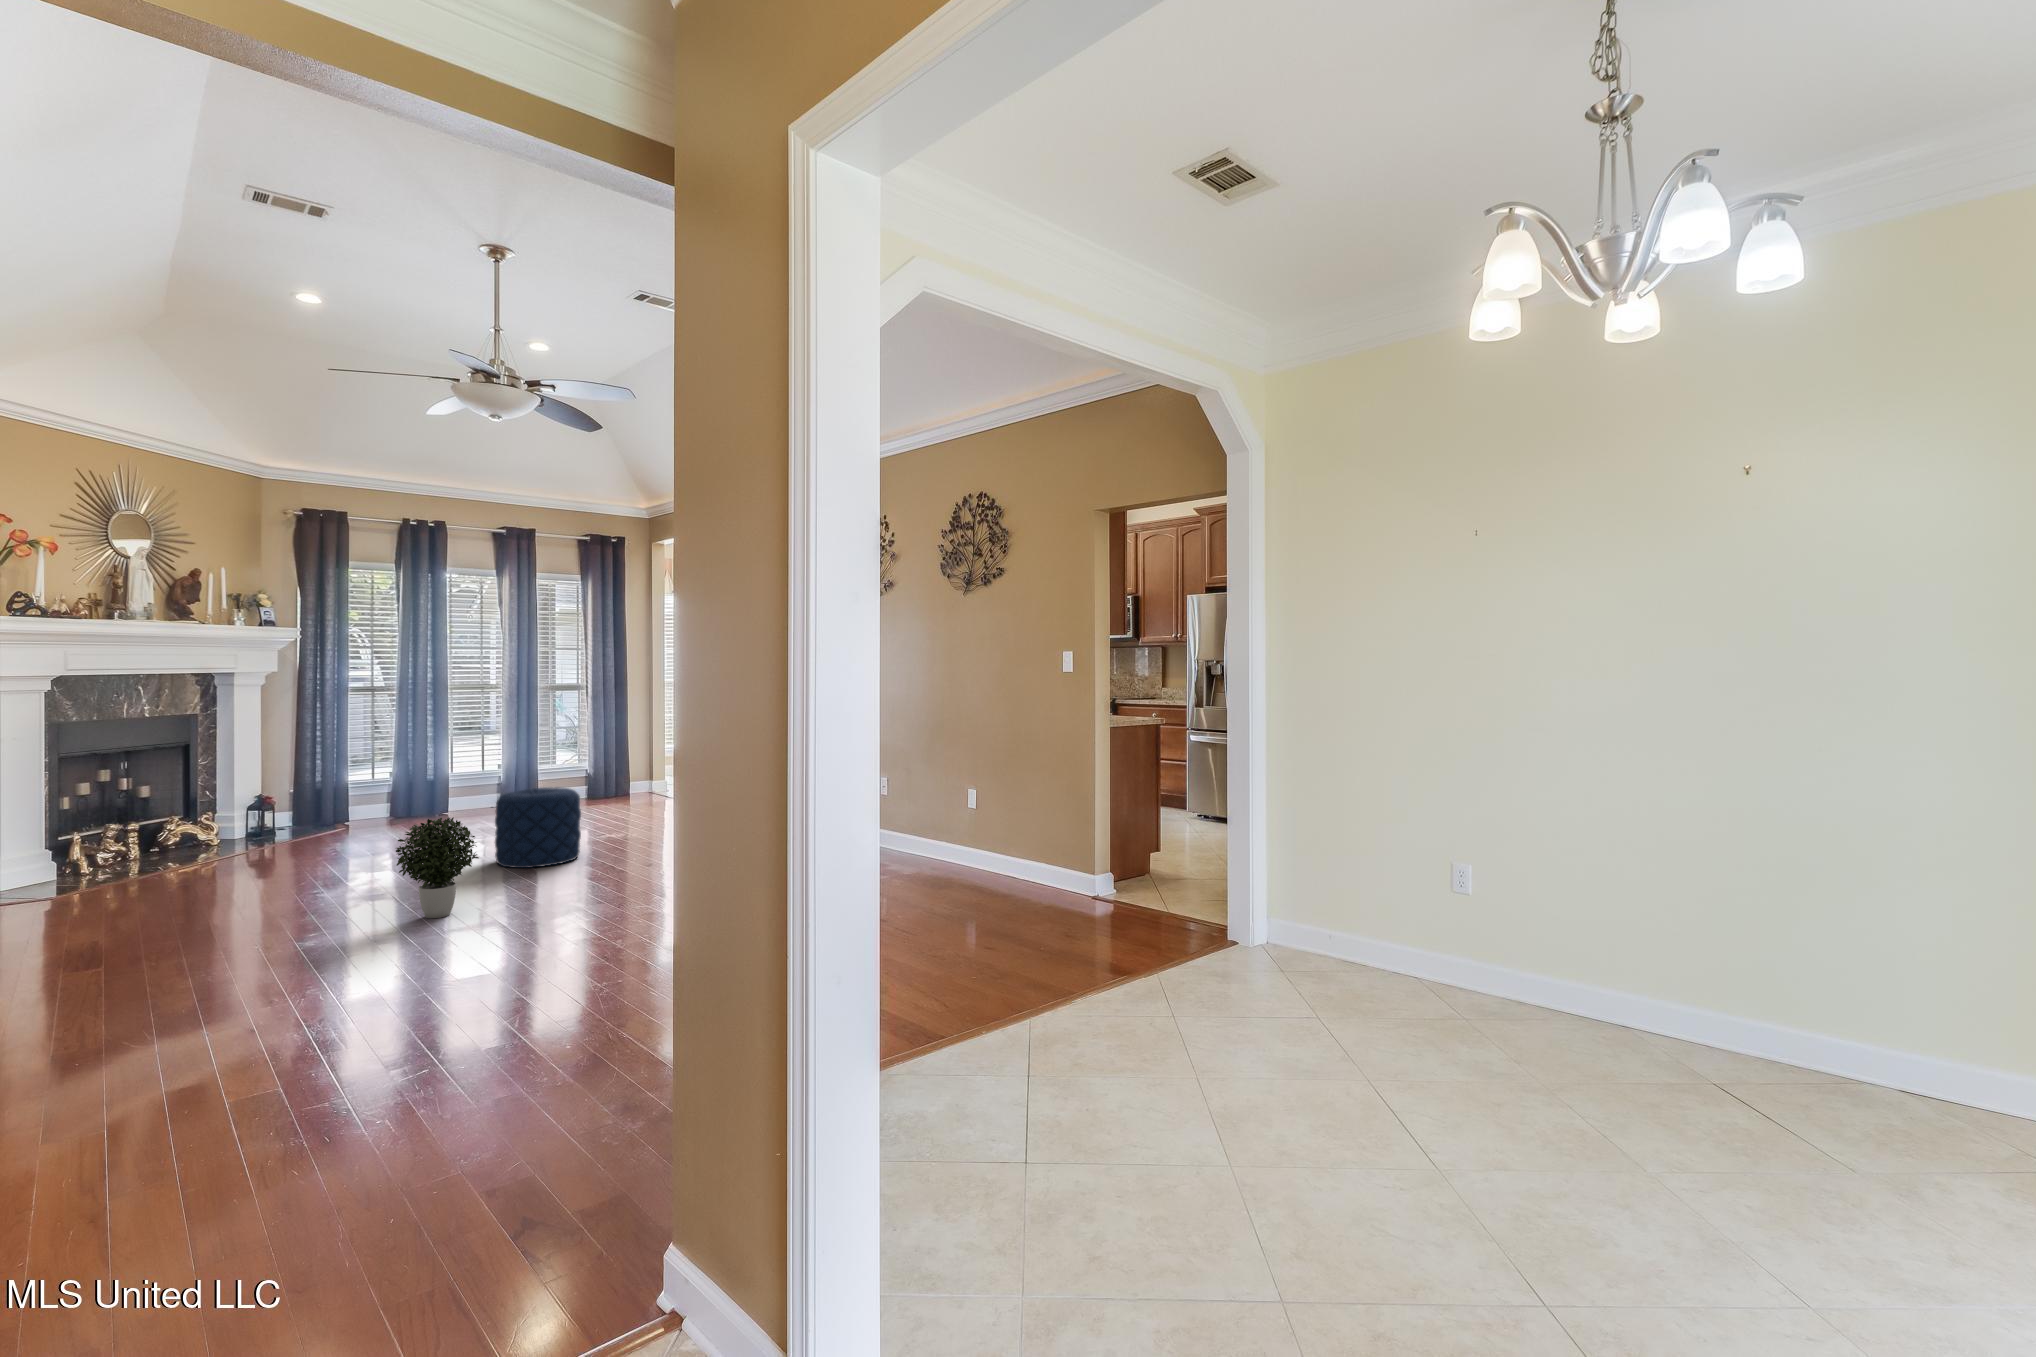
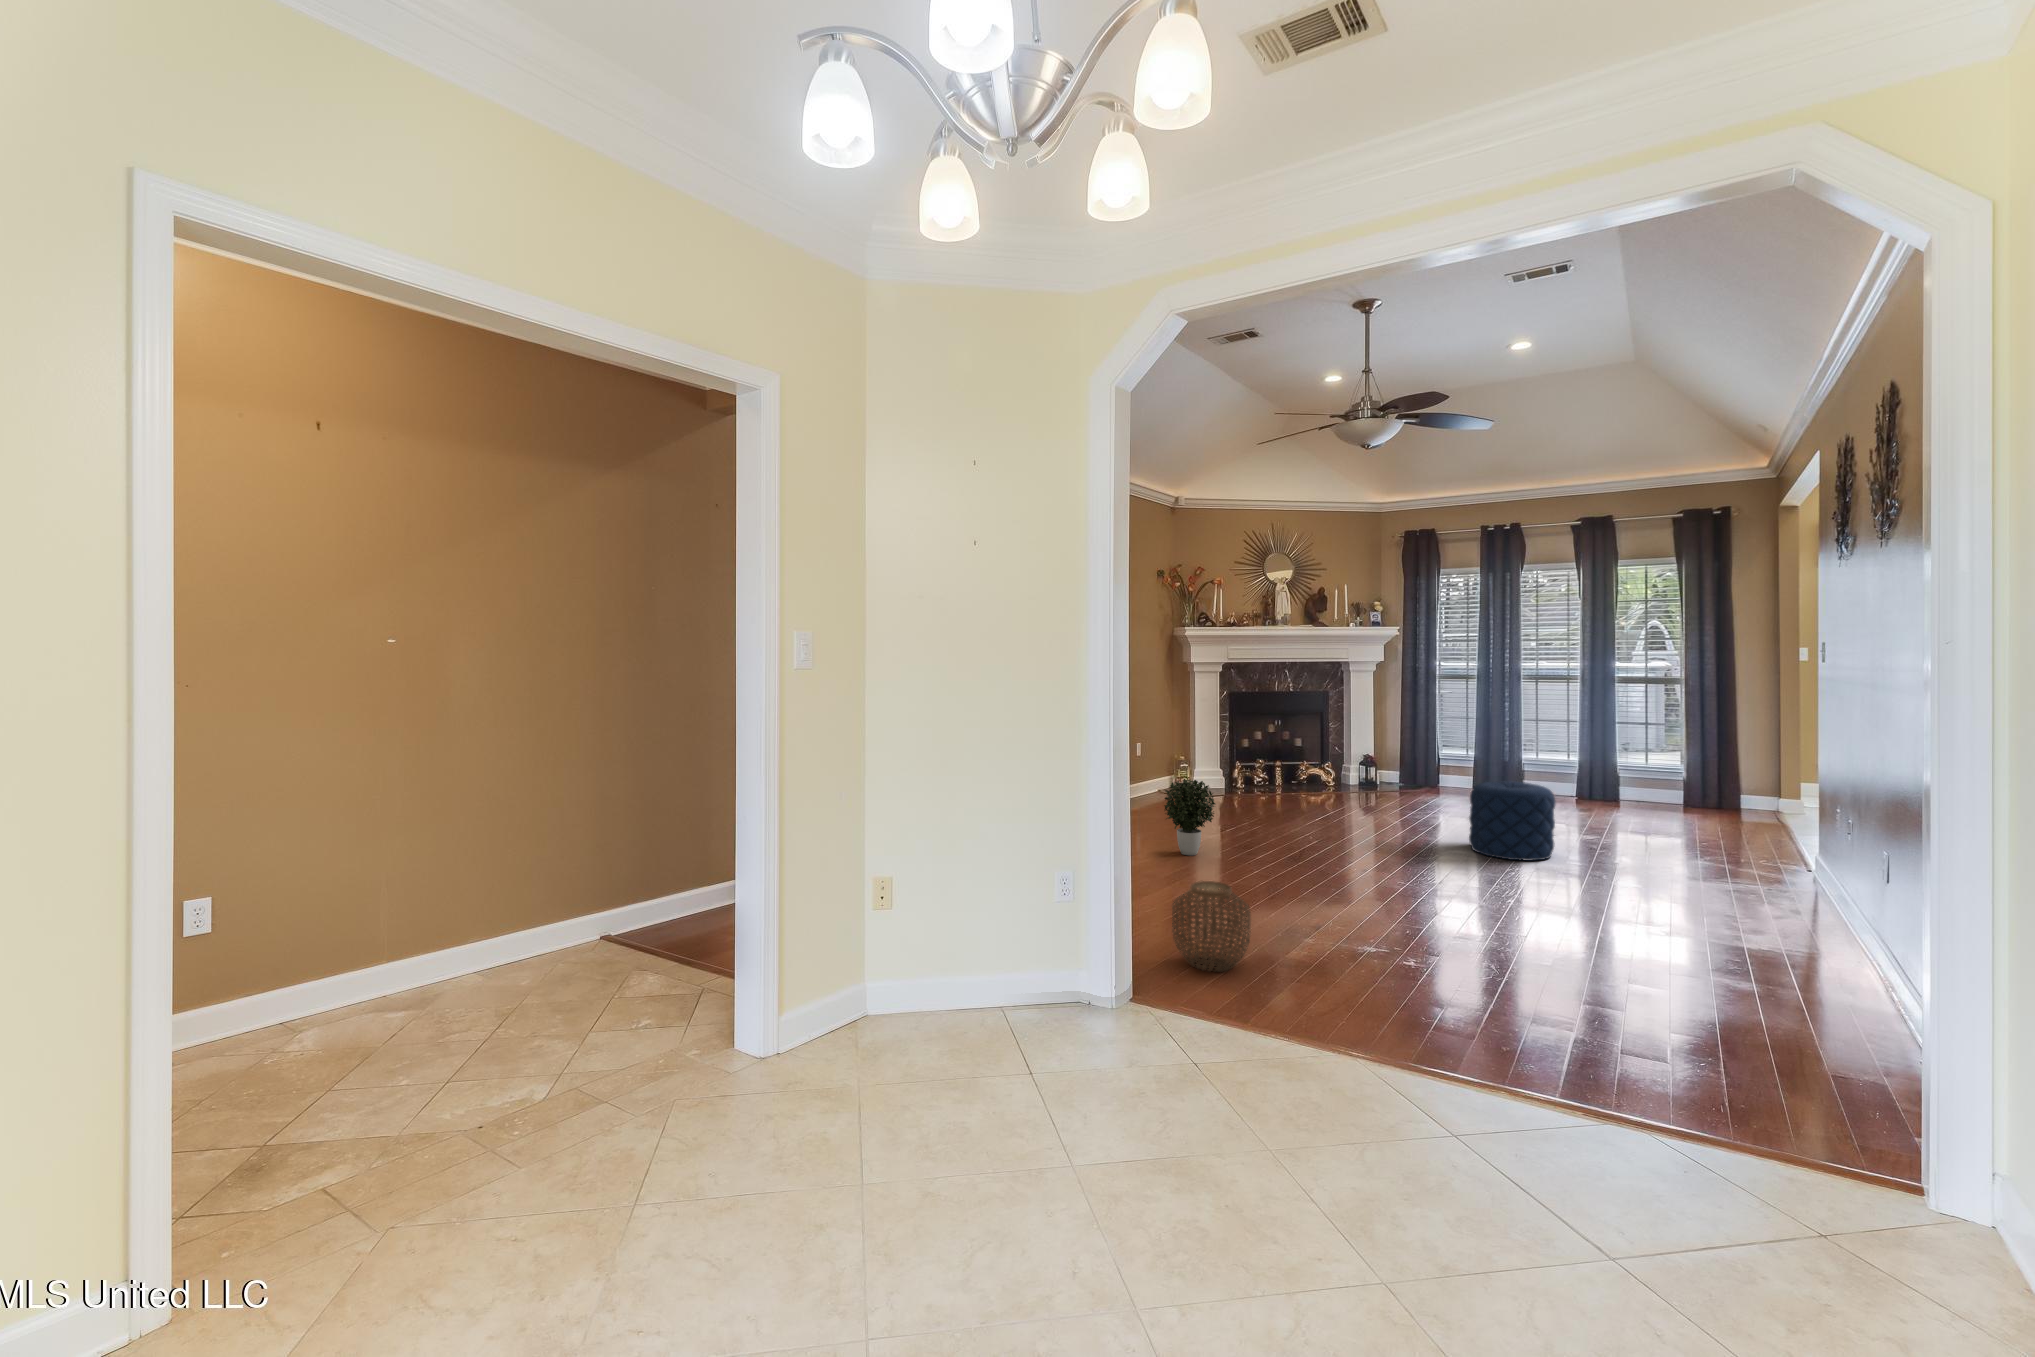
potted plant: present [396,817,479,918] -> present [1164,779,1215,855]
woven basket: none [395,938,515,1061] -> present [1172,881,1251,972]

